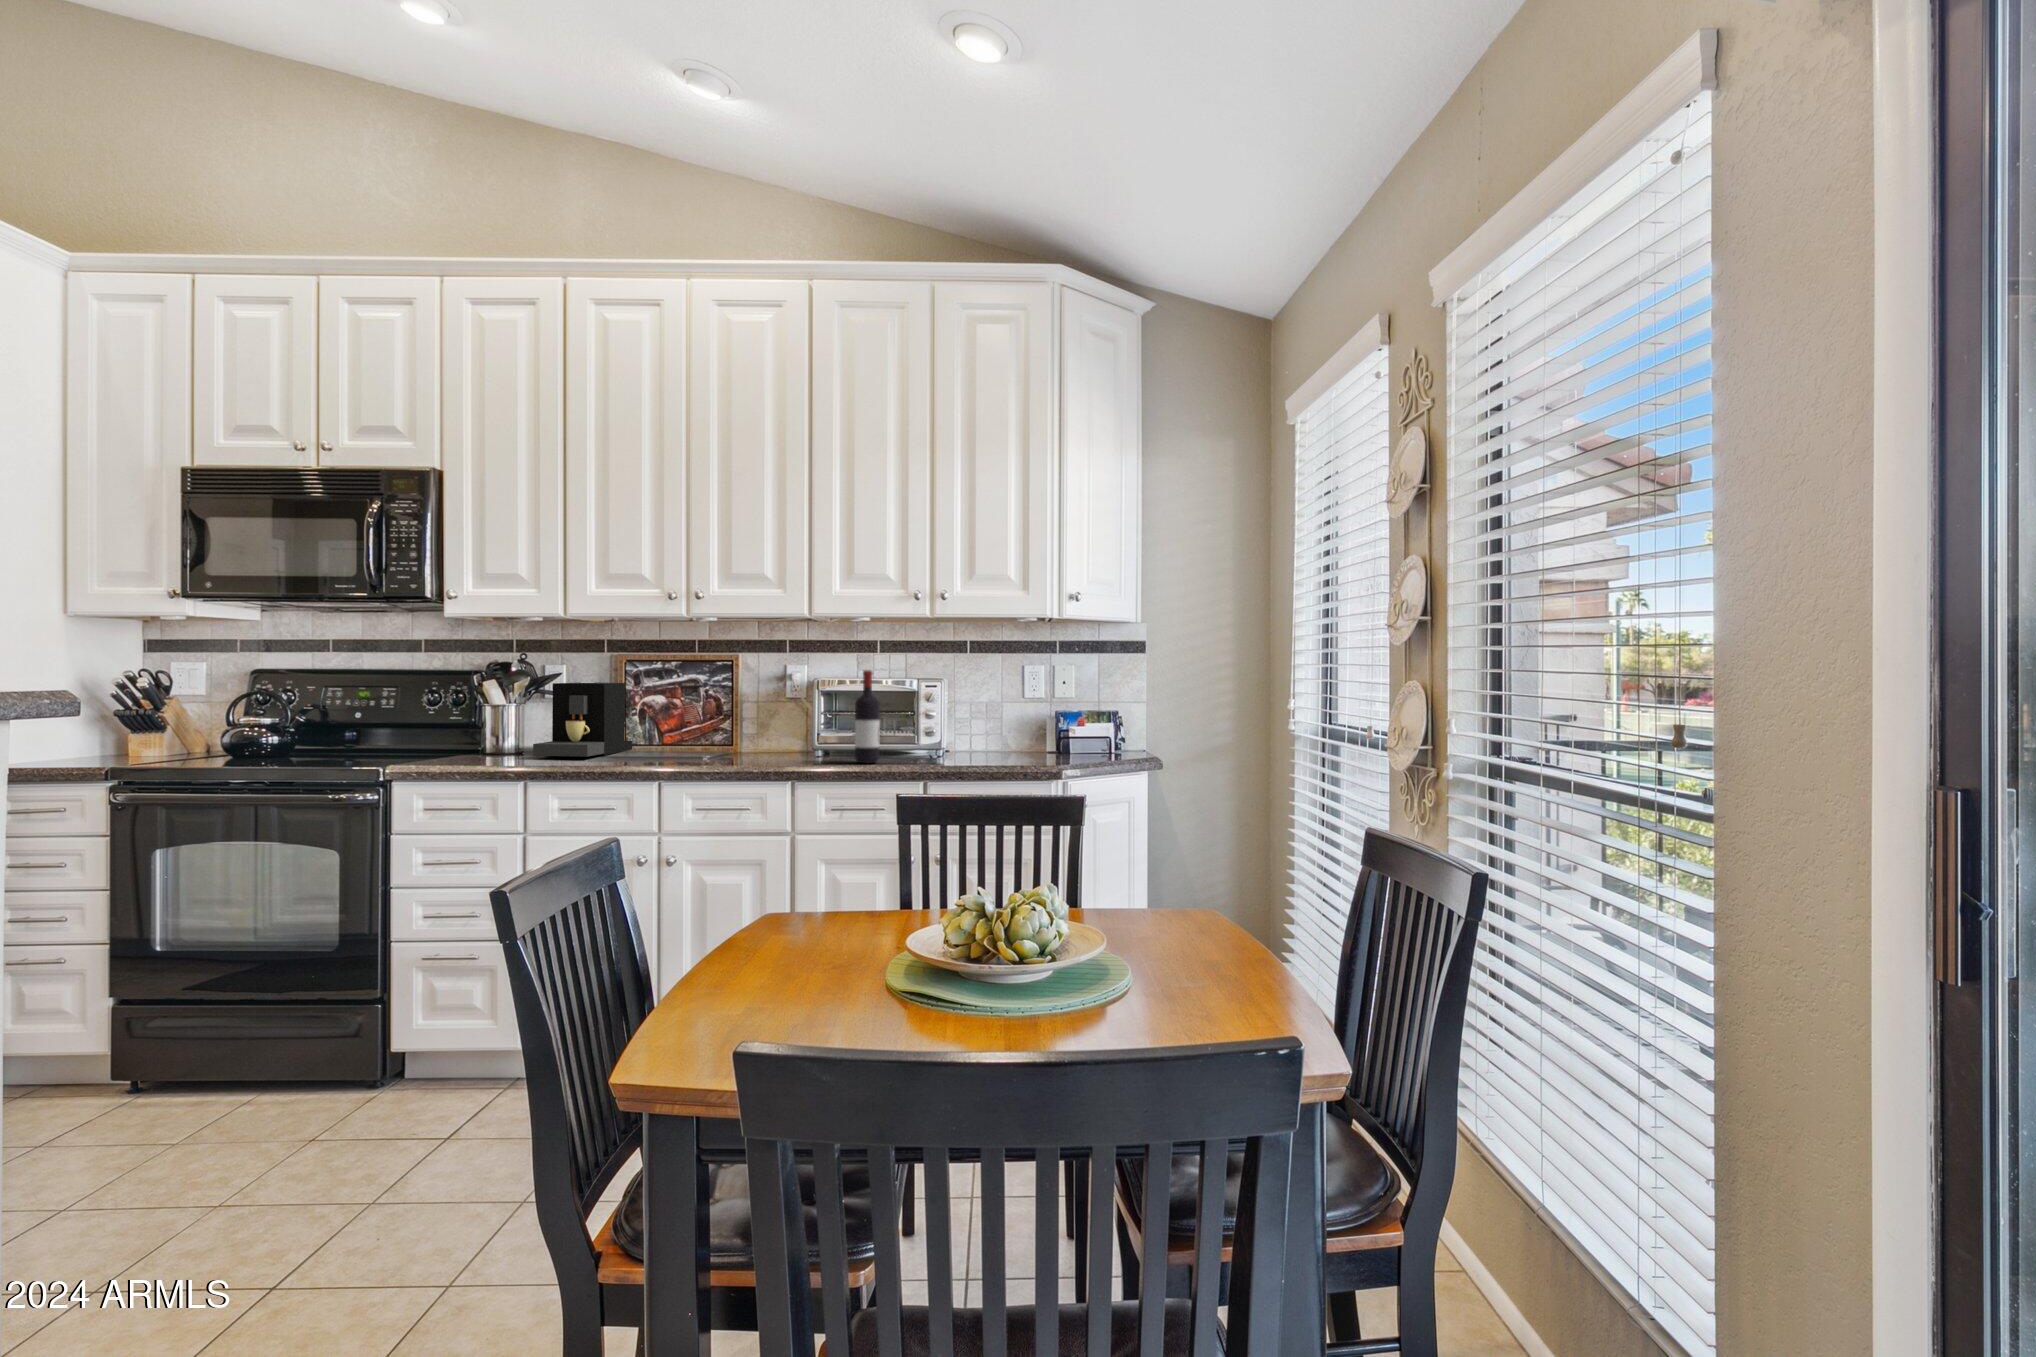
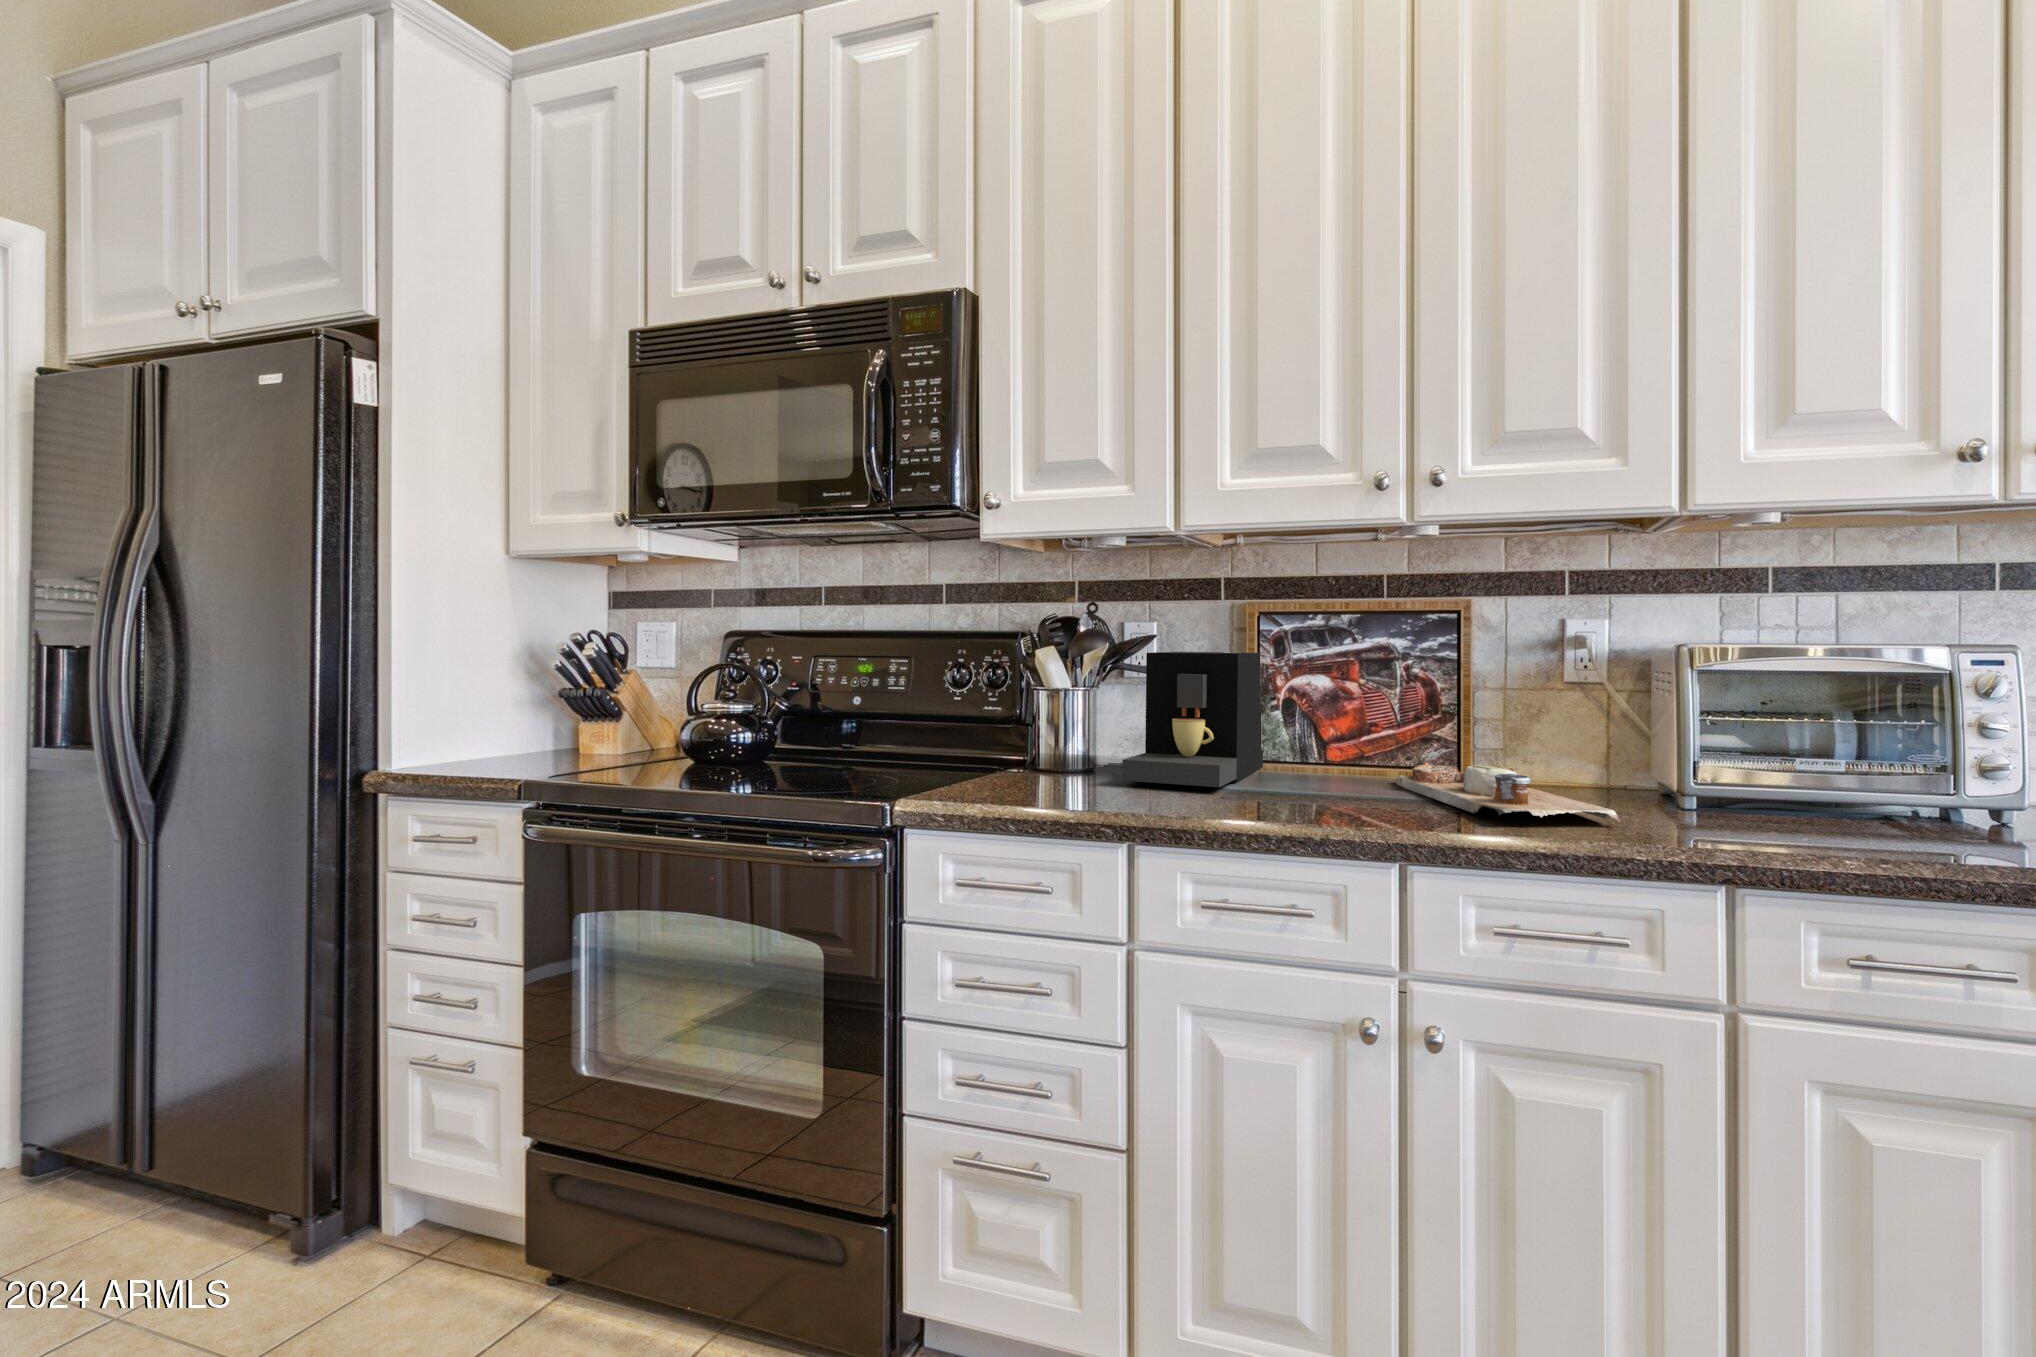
wine bottle: present [855,670,880,763] -> none [1803,624,1878,835]
cutting board: none [697,740,773,762] -> present [1396,763,1620,822]

